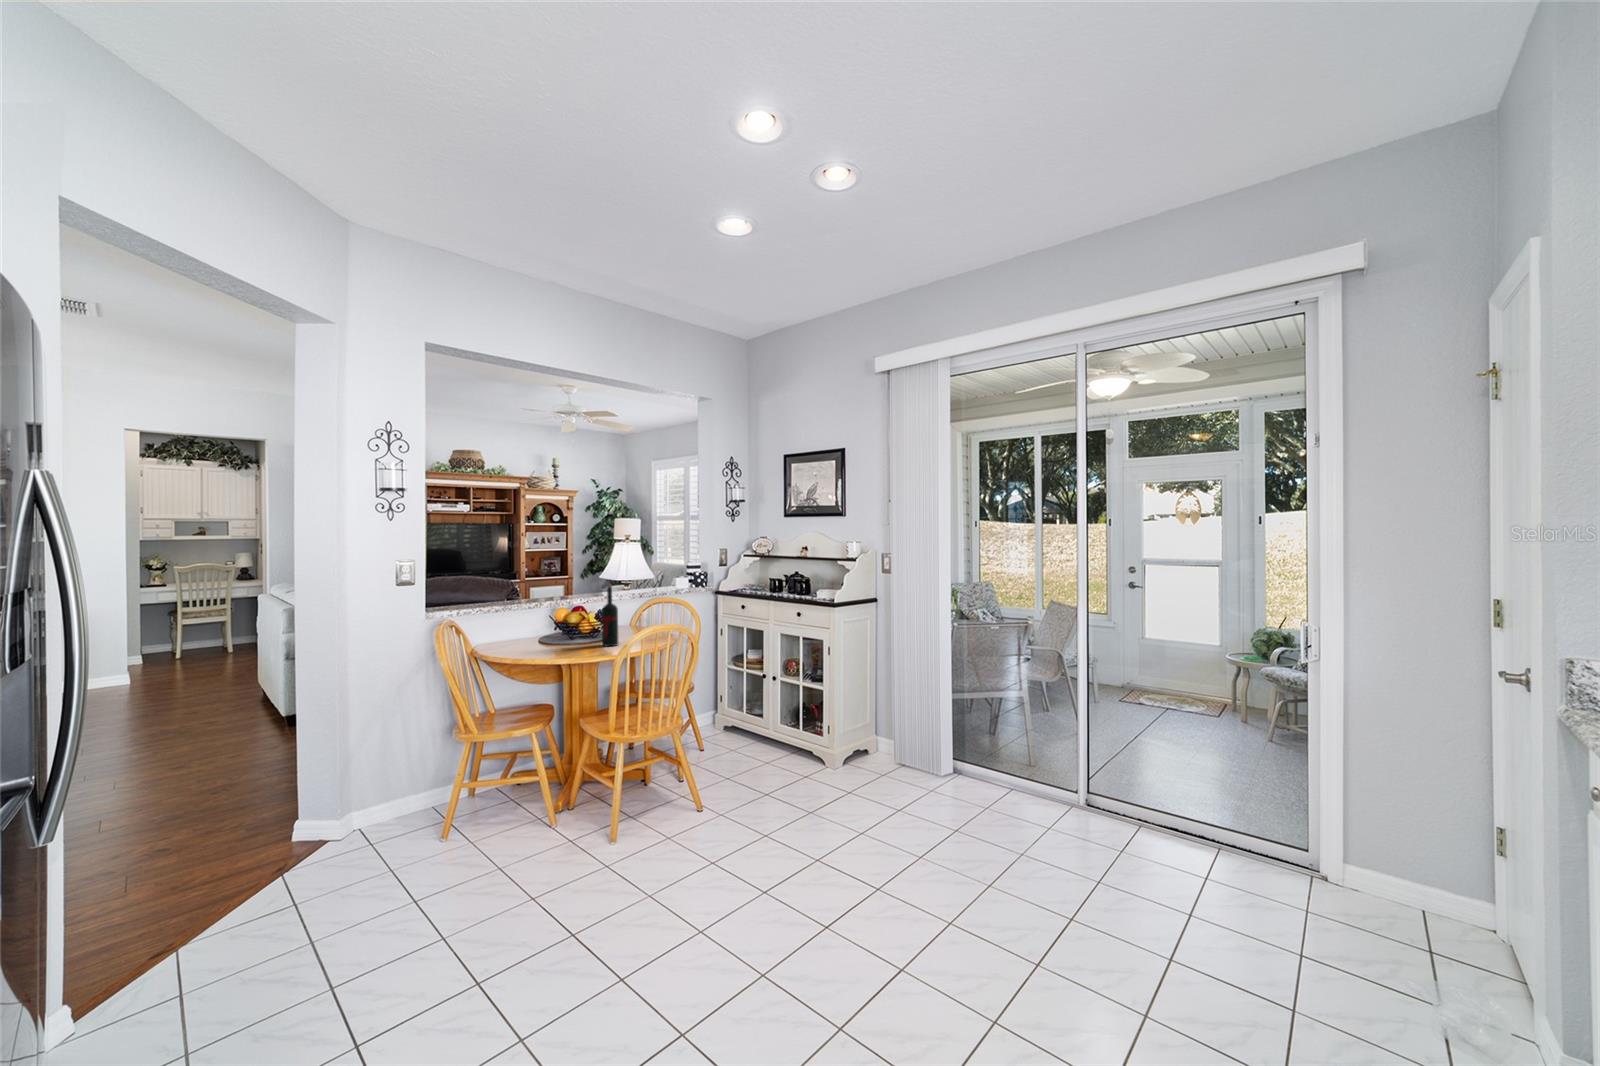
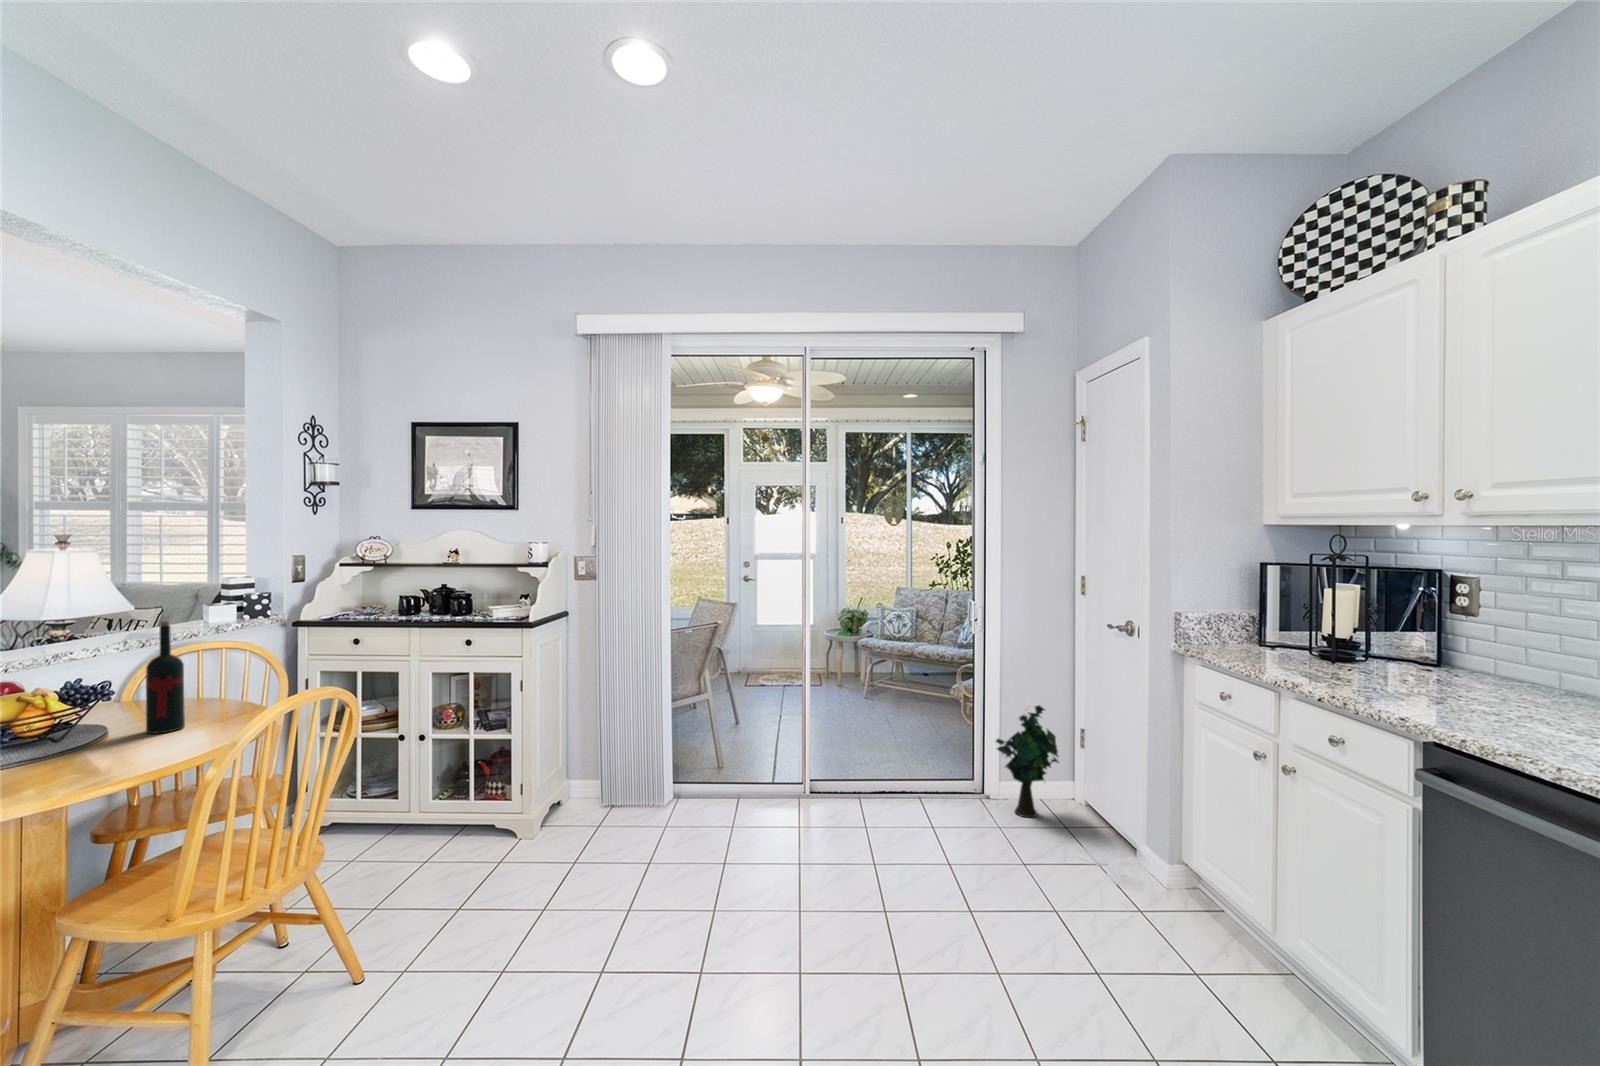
decorative plant: none [1317,764,1436,913] -> present [996,705,1059,817]

